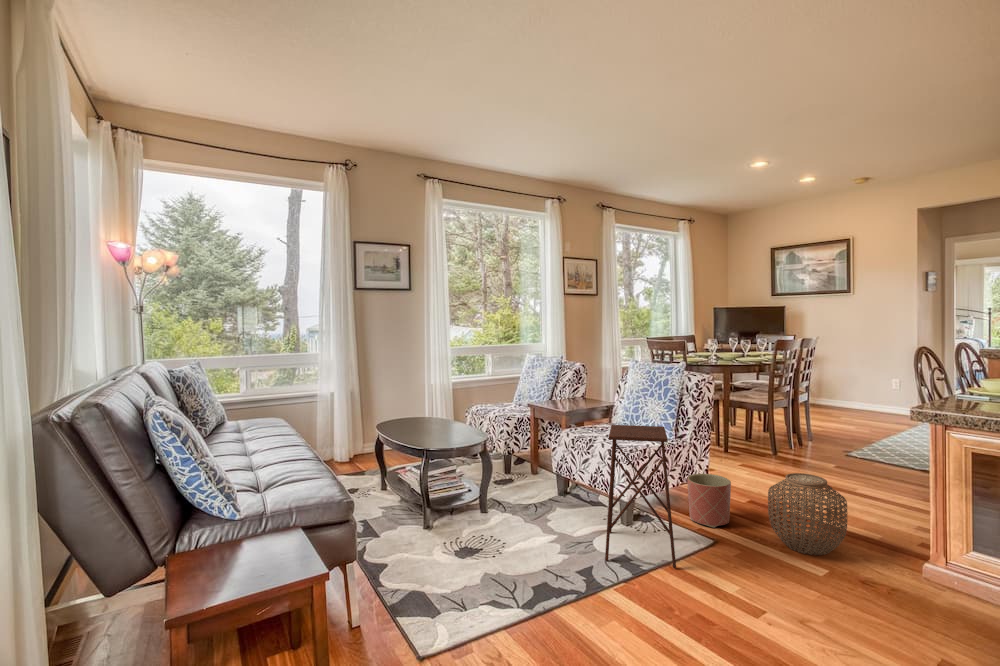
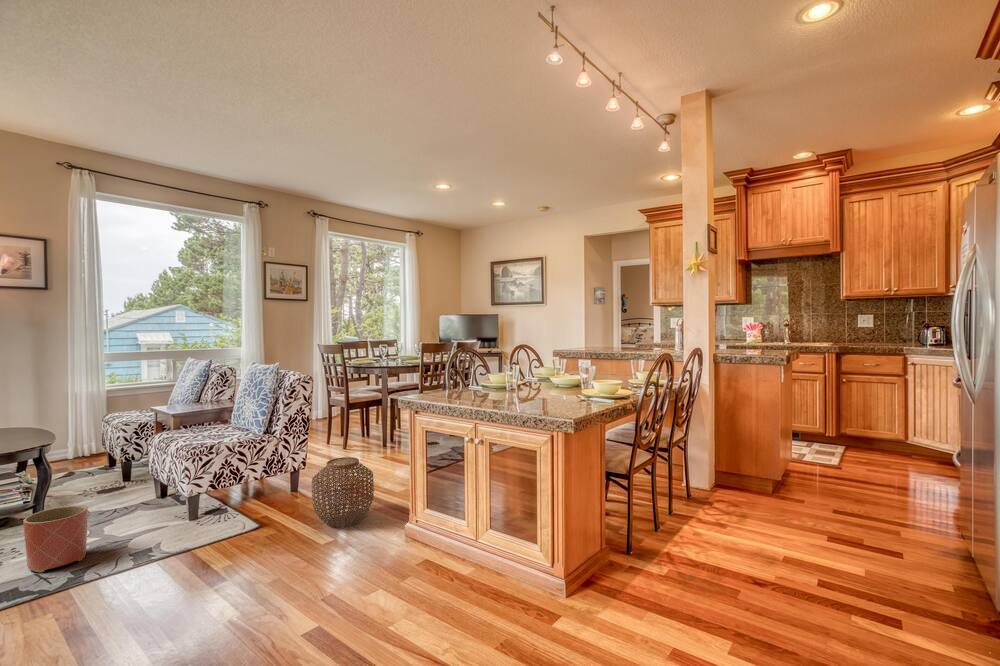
side table: present [605,425,676,568] -> none [121,423,225,558]
planter: present [688,474,731,528] -> present [23,505,88,572]

